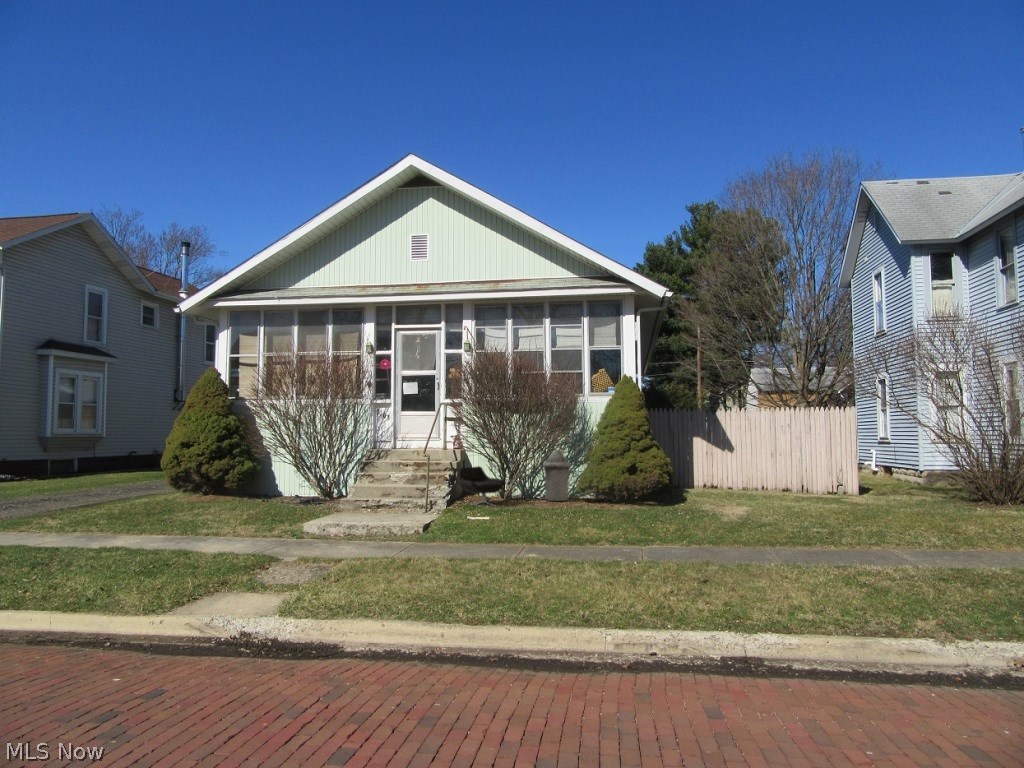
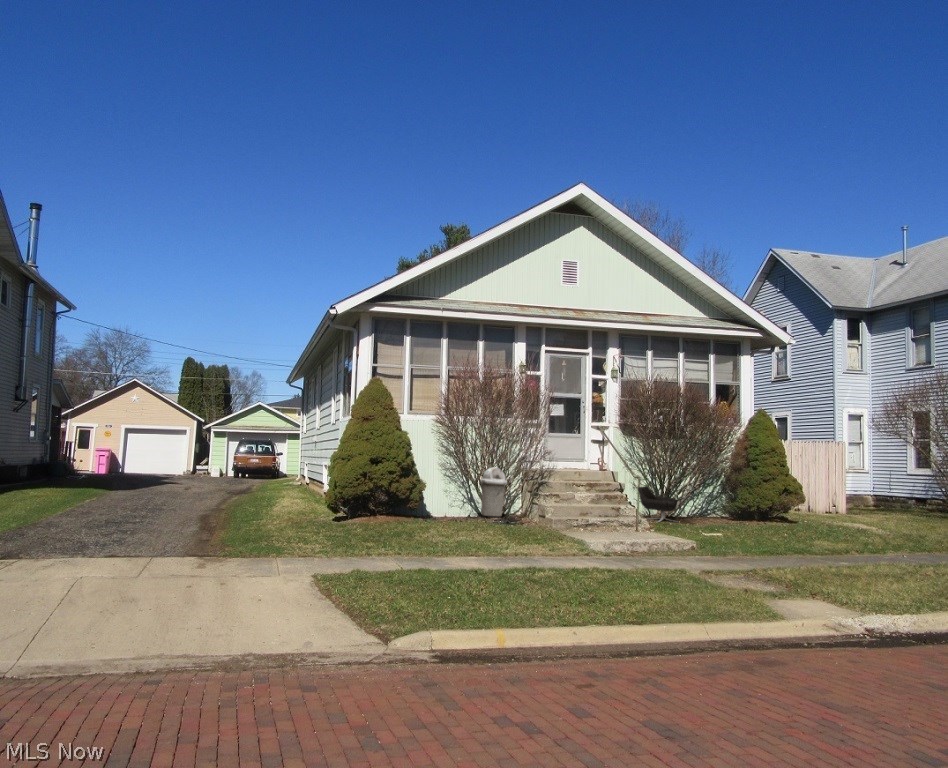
trash can: present [543,450,571,501] -> present [480,467,507,516]

